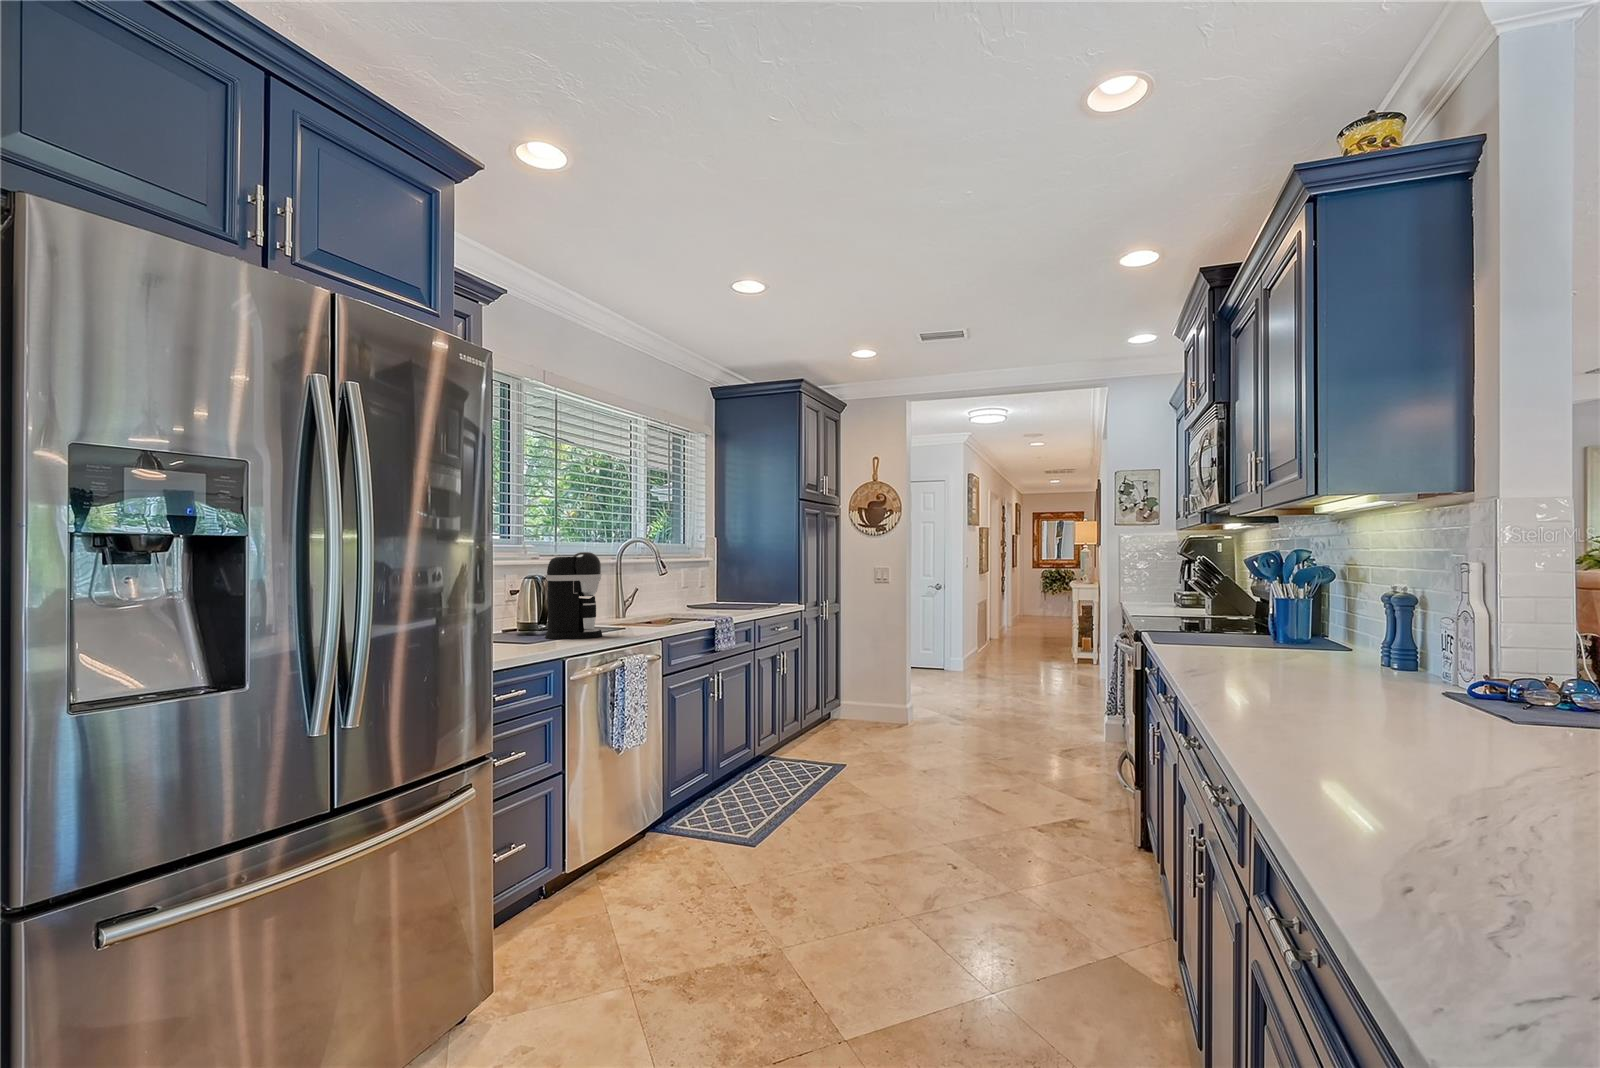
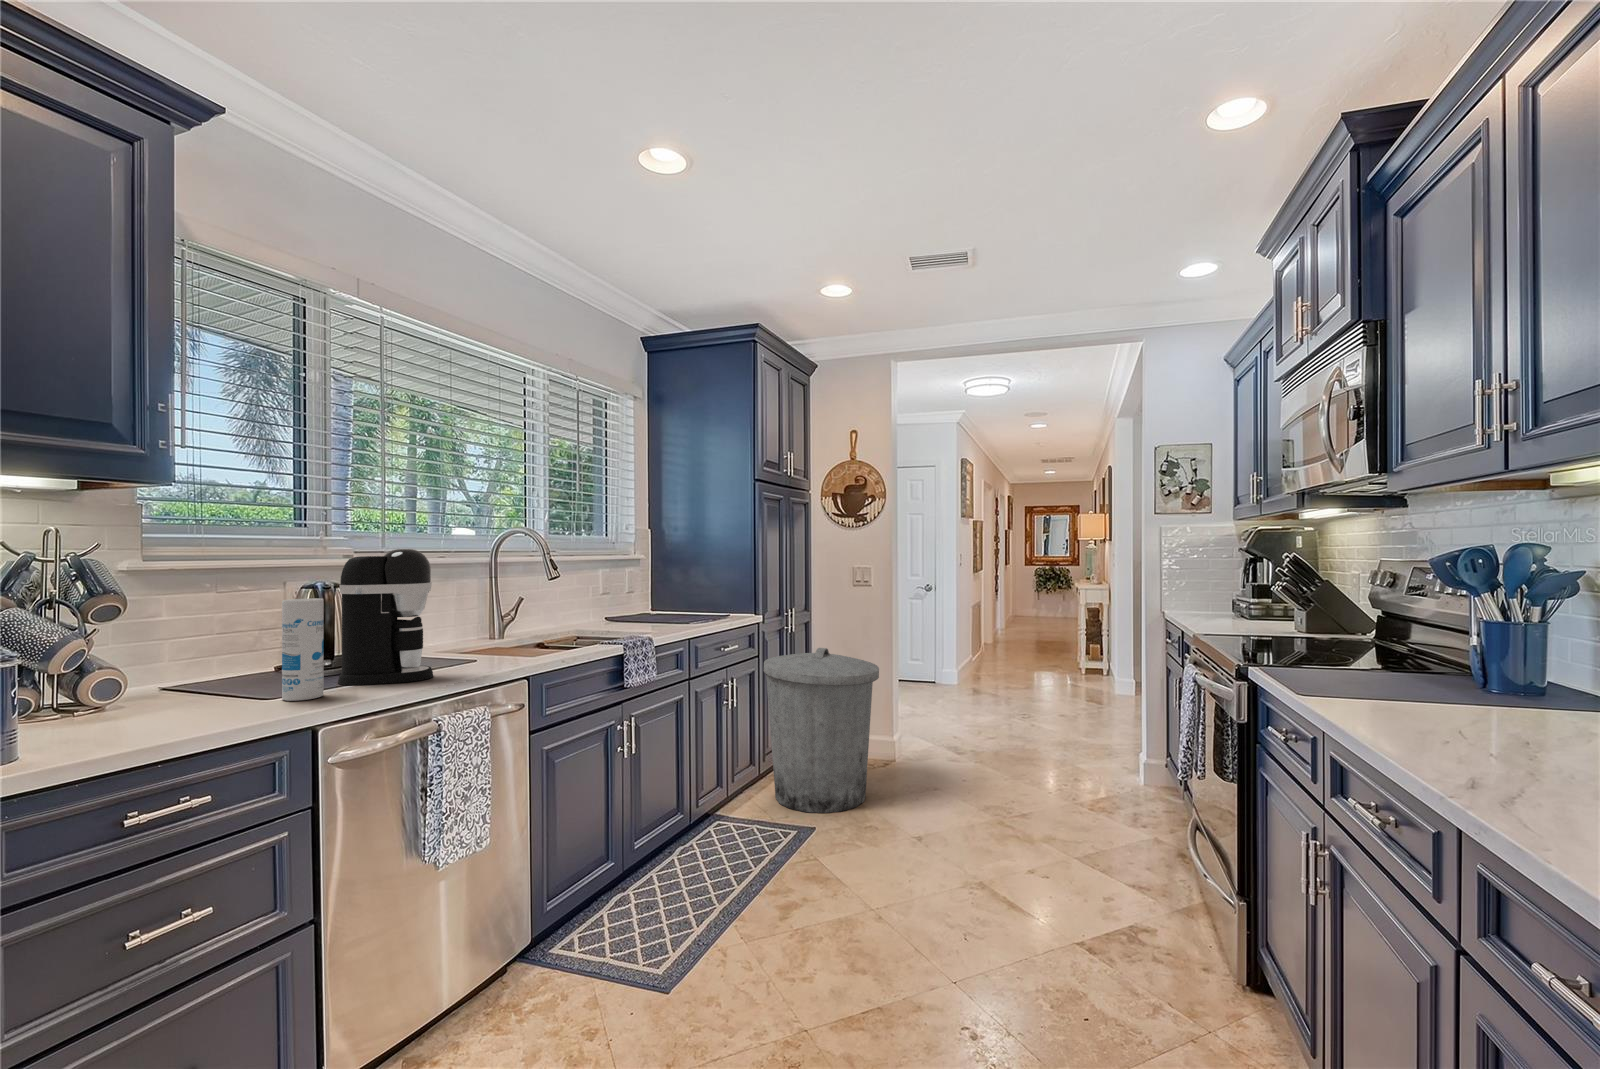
canister: none [525,583,548,645] -> present [282,598,324,701]
trash can: none [806,629,896,754] -> present [763,648,879,813]

